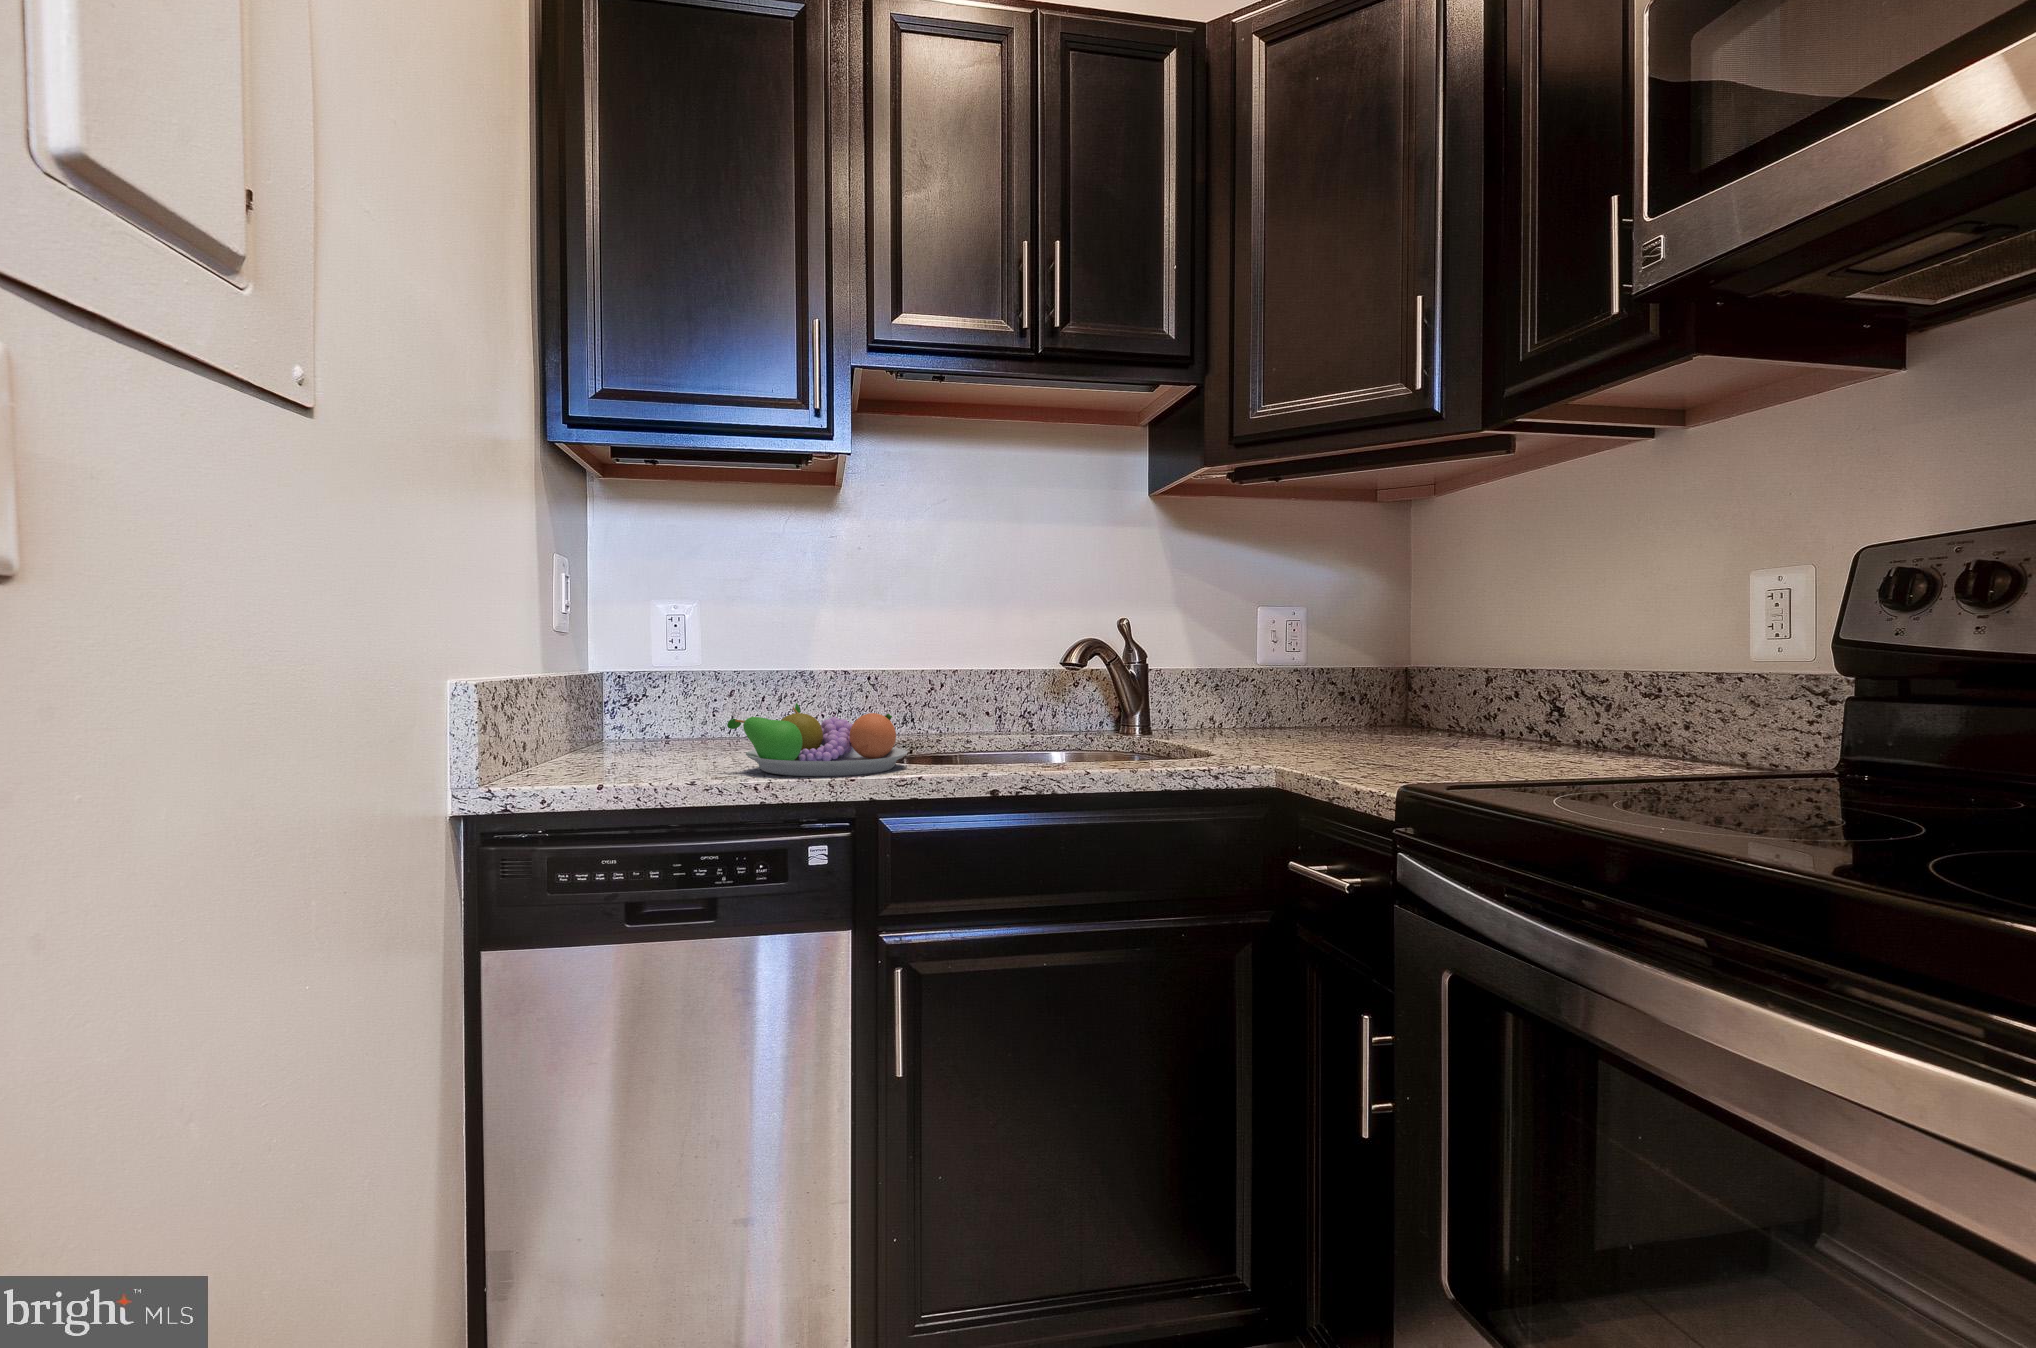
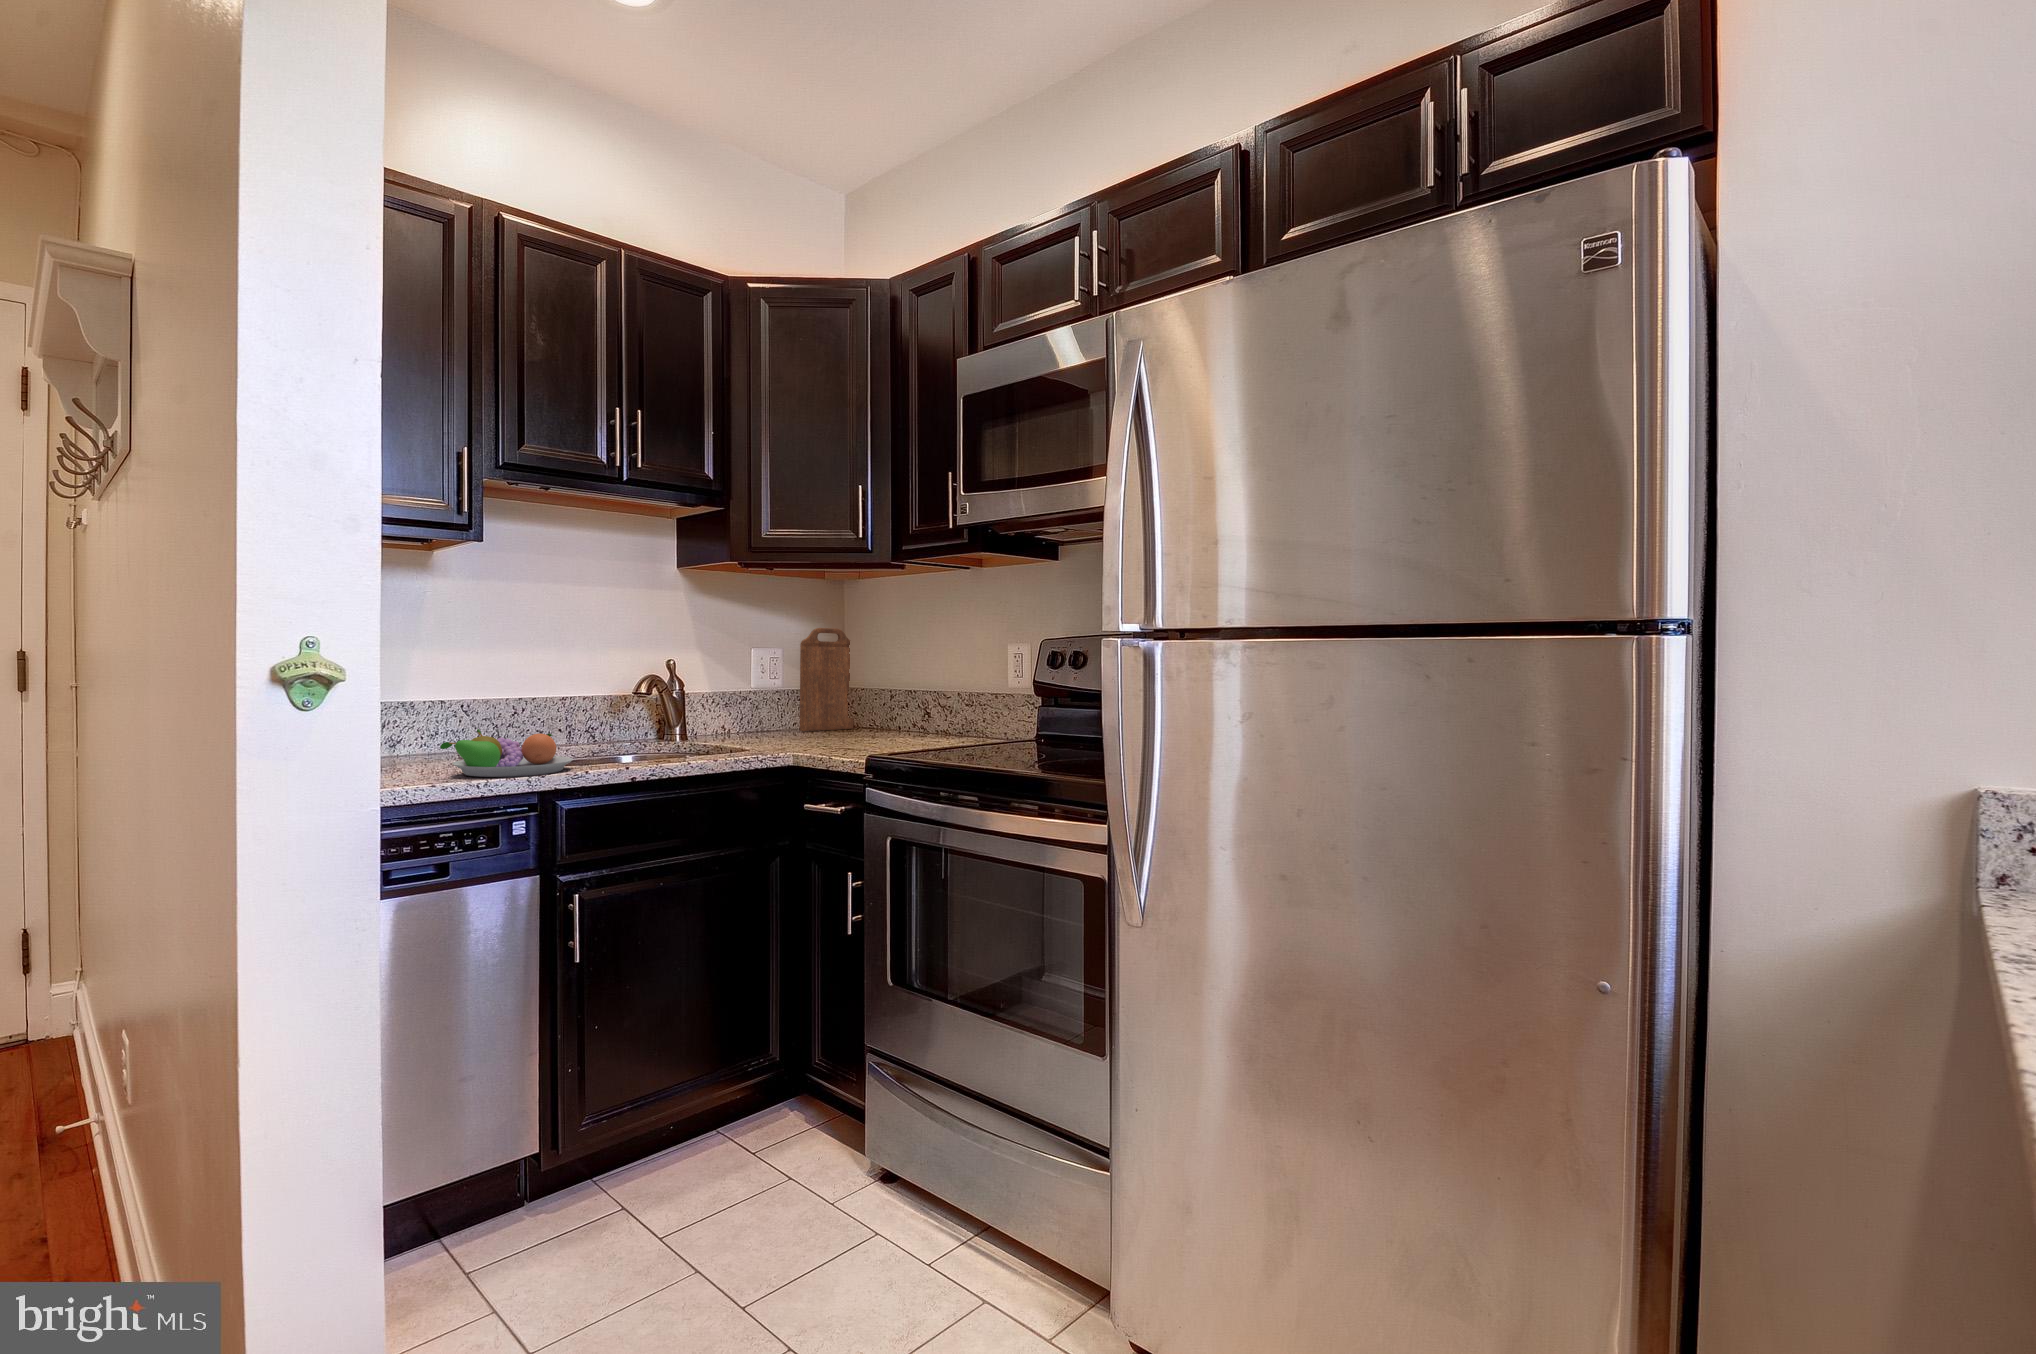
cutting board: none [1331,570,1425,731] -> present [800,628,854,731]

